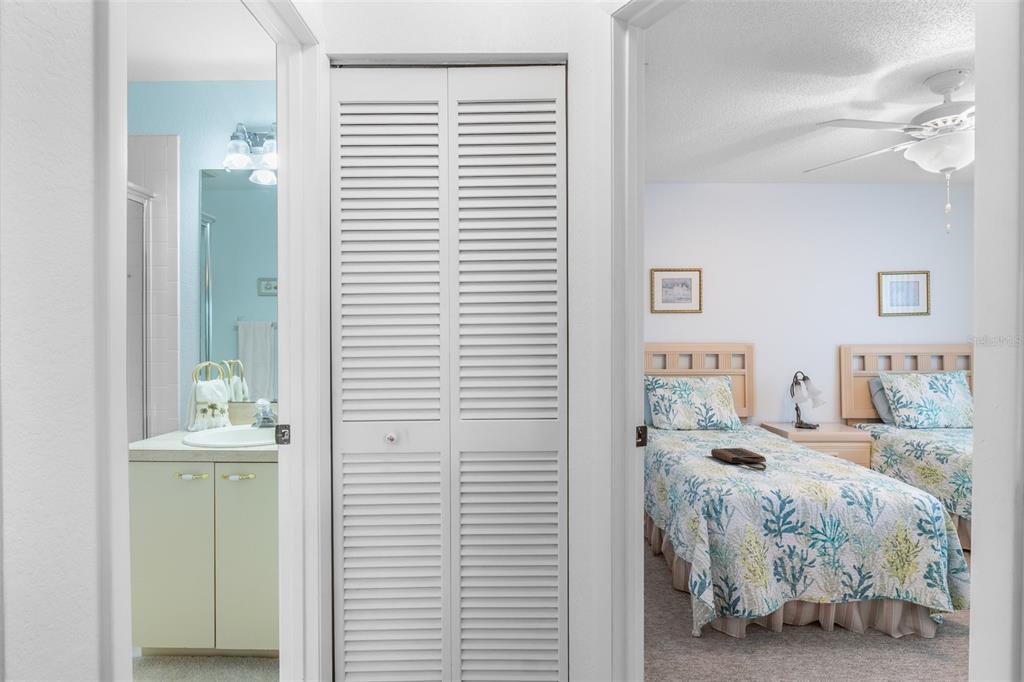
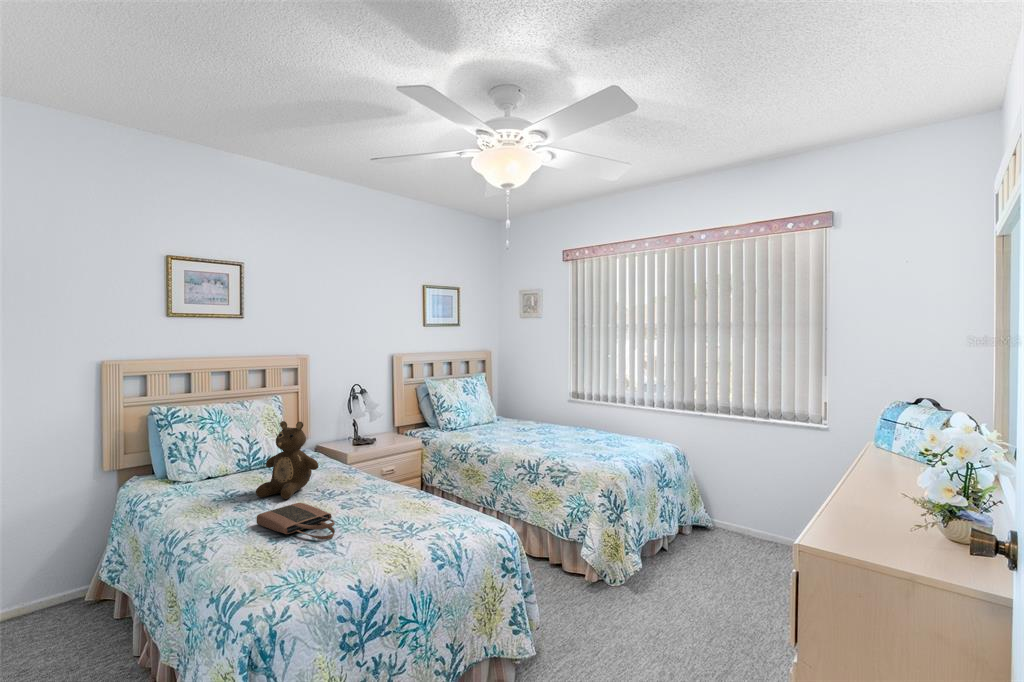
teddy bear: none [711,390,758,448] -> present [256,421,318,499]

